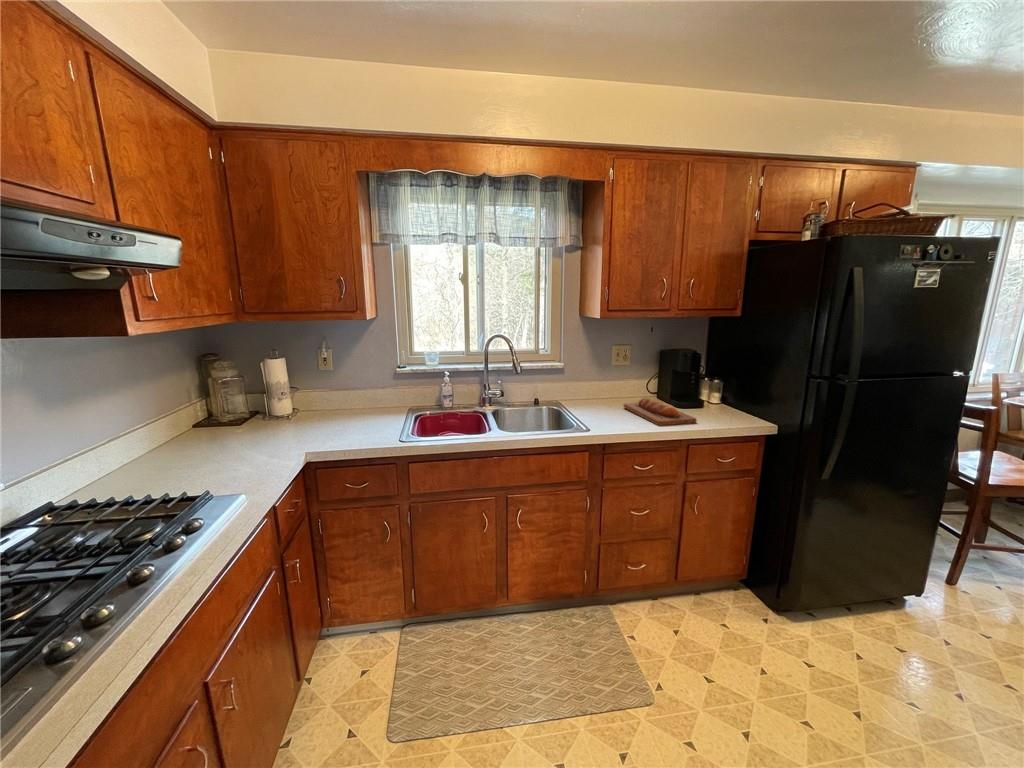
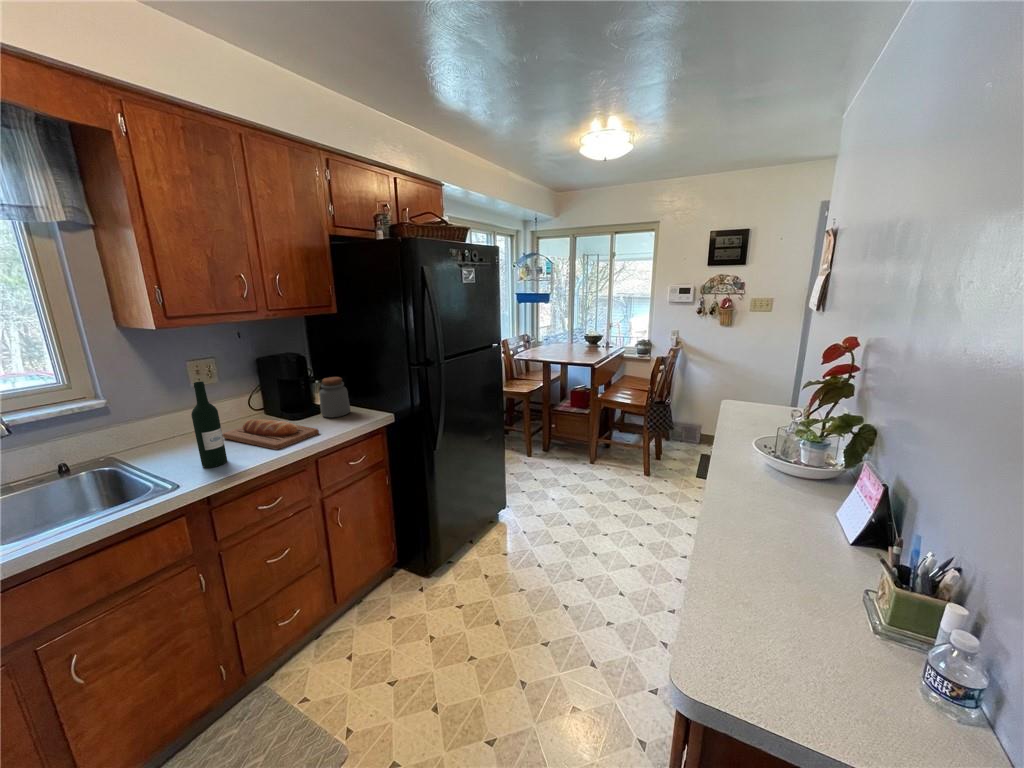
wine bottle: none [605,358,624,424] -> present [191,382,227,468]
jar: none [703,376,733,414] -> present [319,377,350,418]

